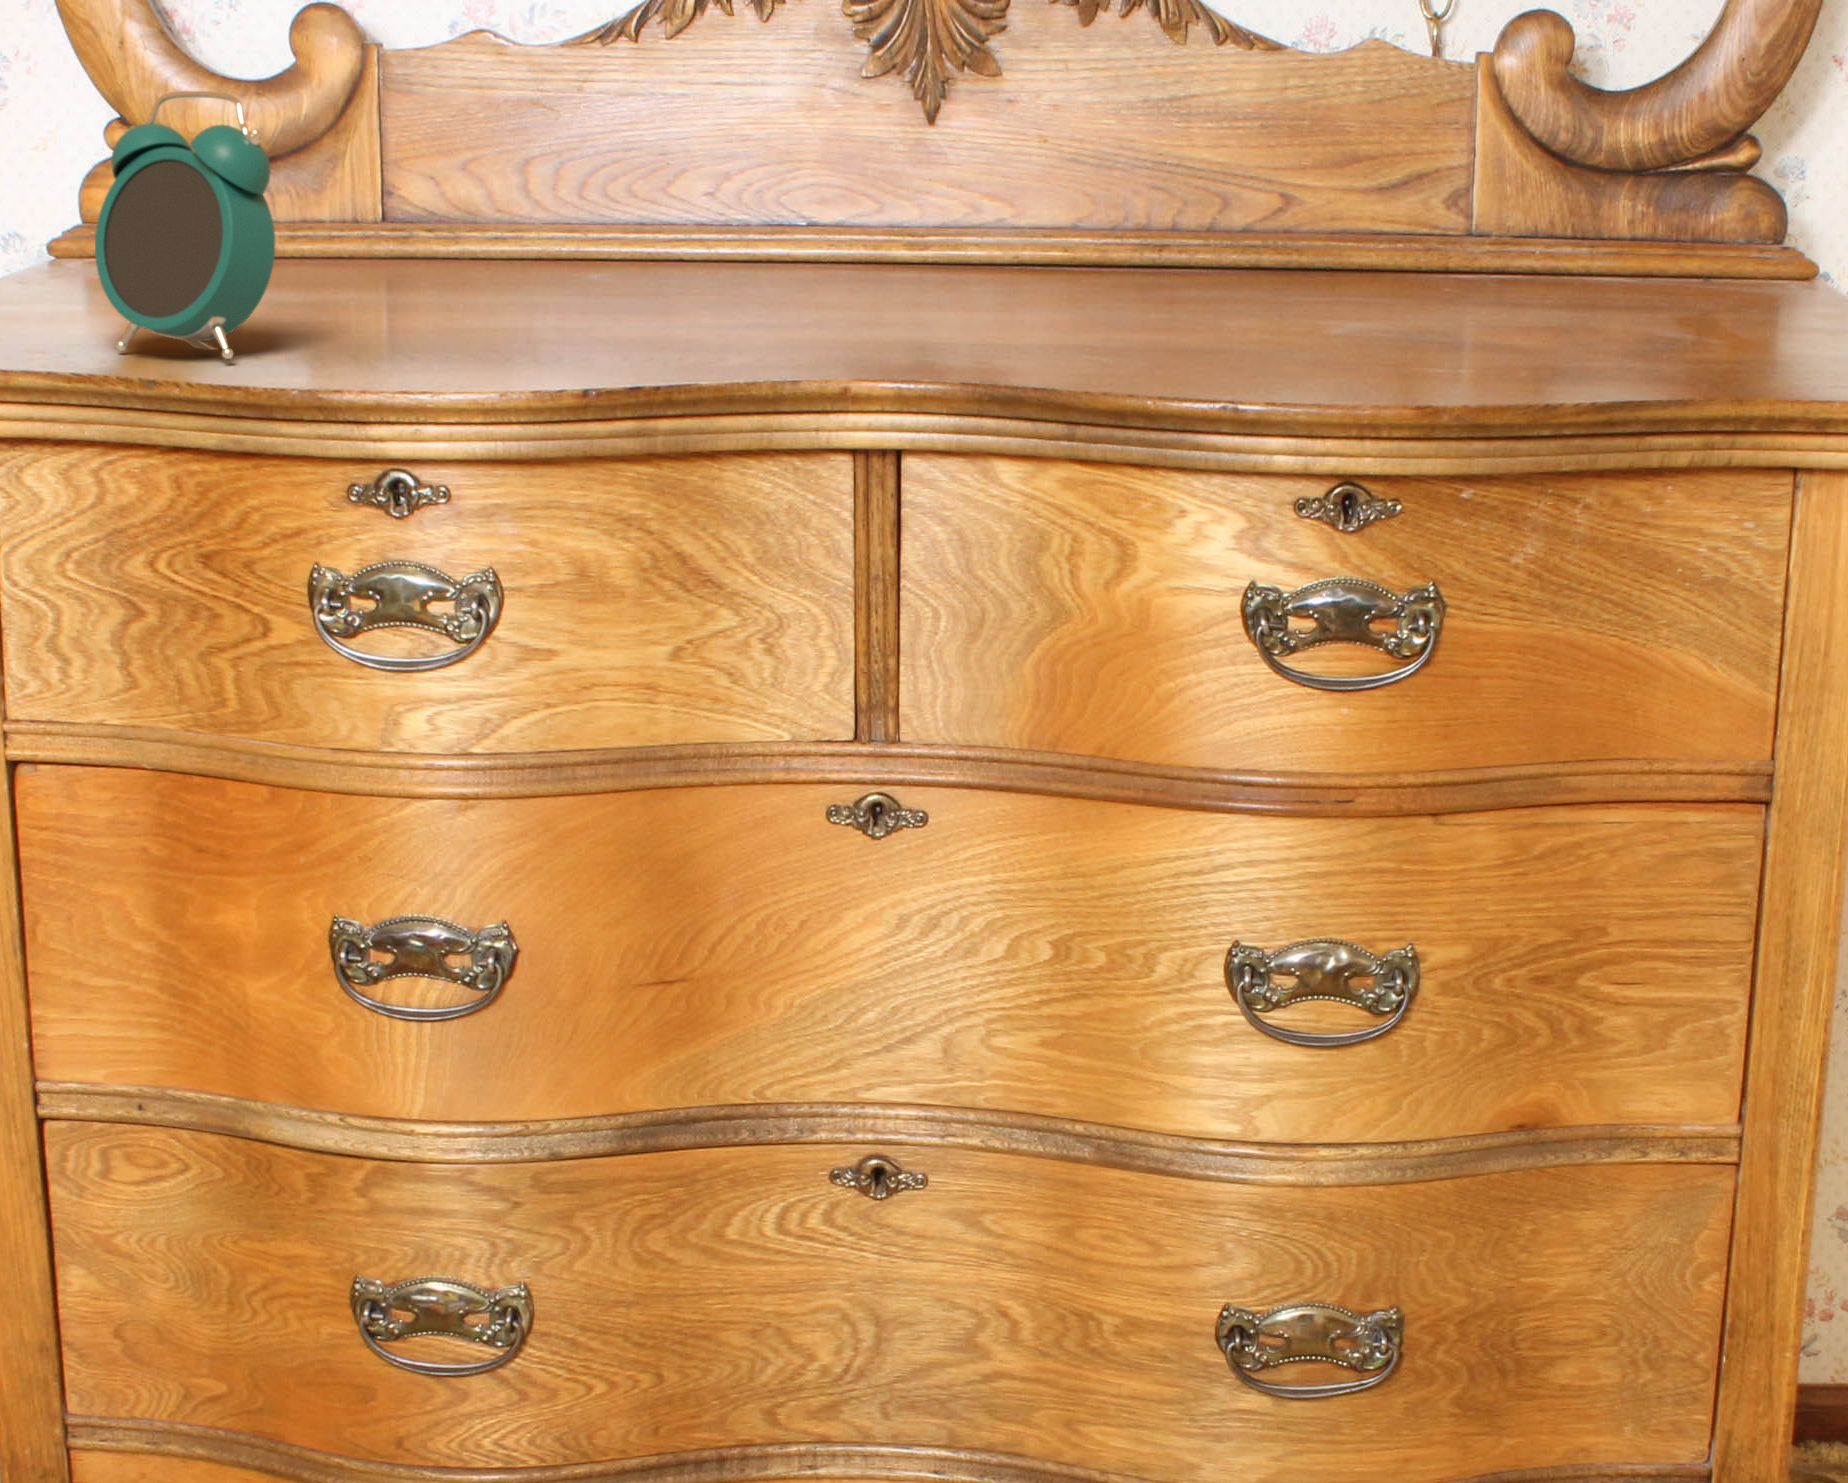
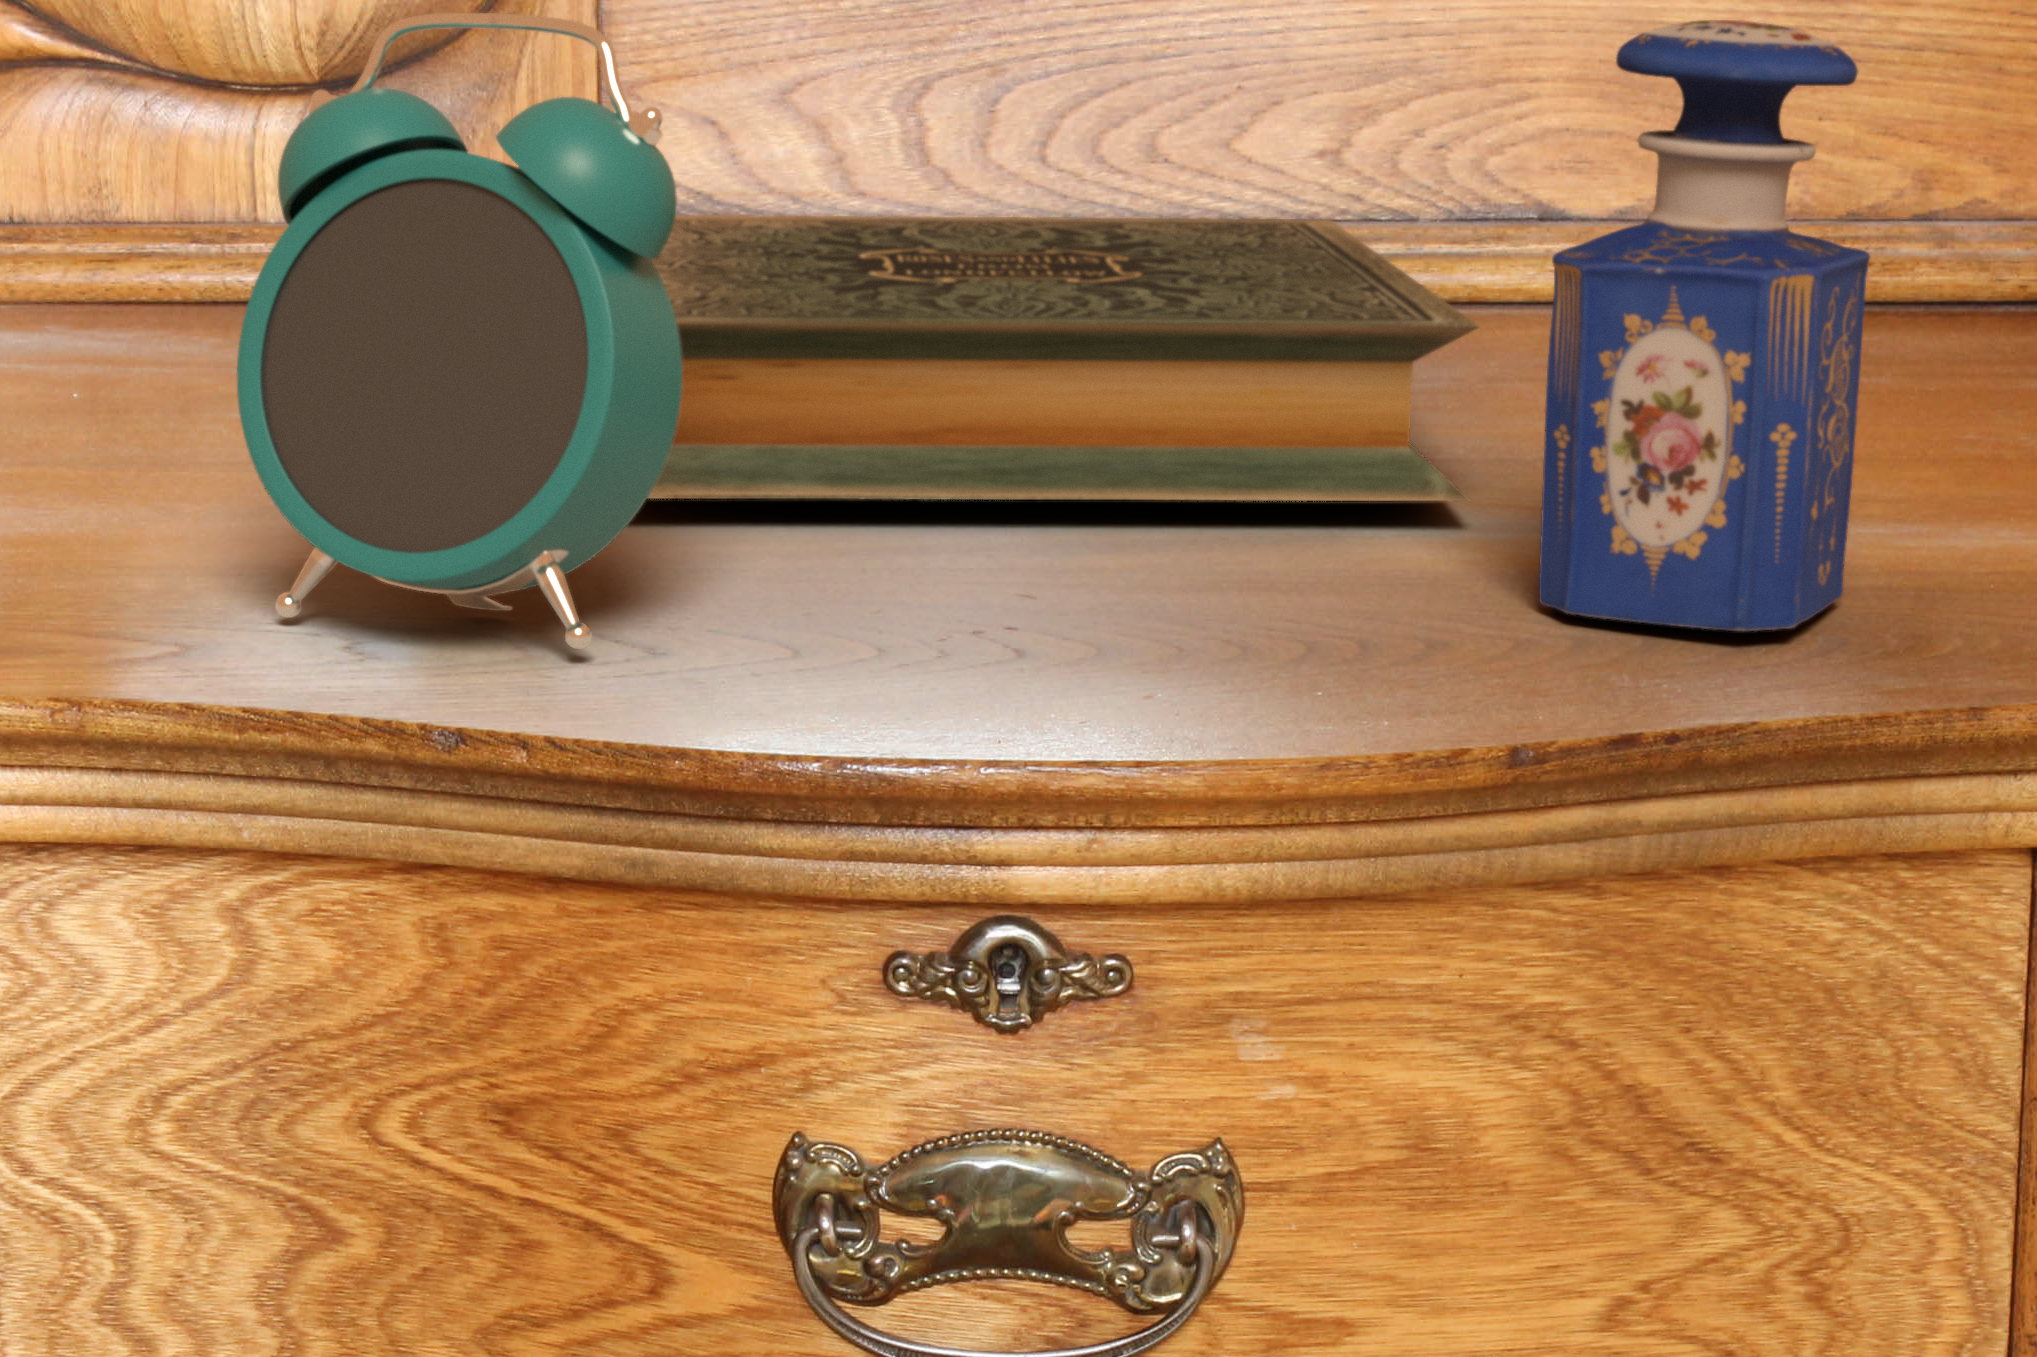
perfume bottle: none [654,94,796,359] -> present [1539,20,1870,631]
hardback book: none [285,215,708,320] -> present [648,215,1479,501]

